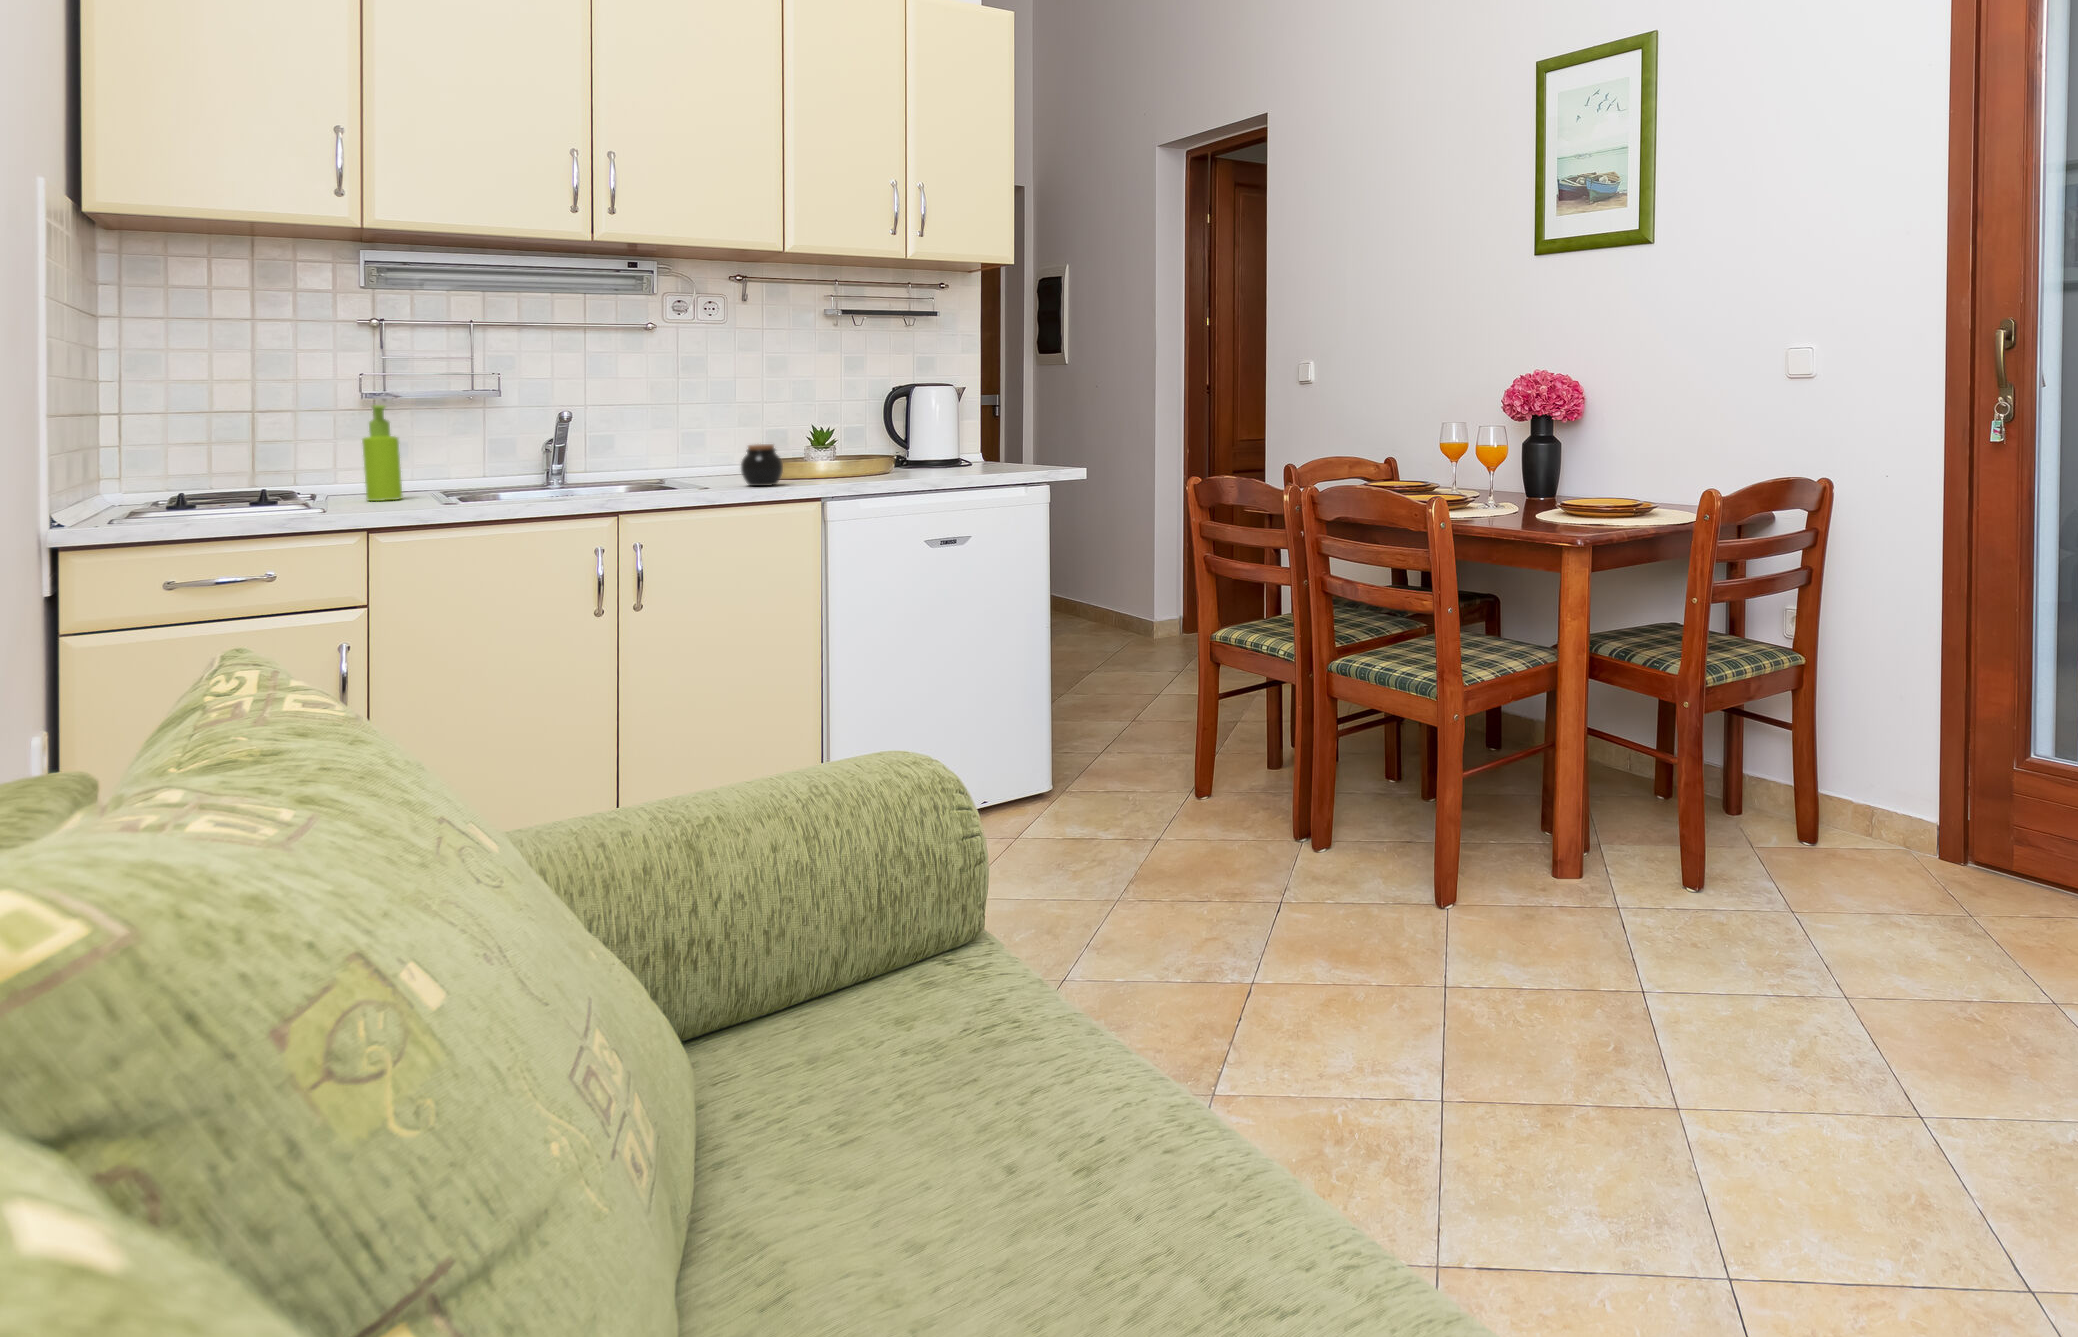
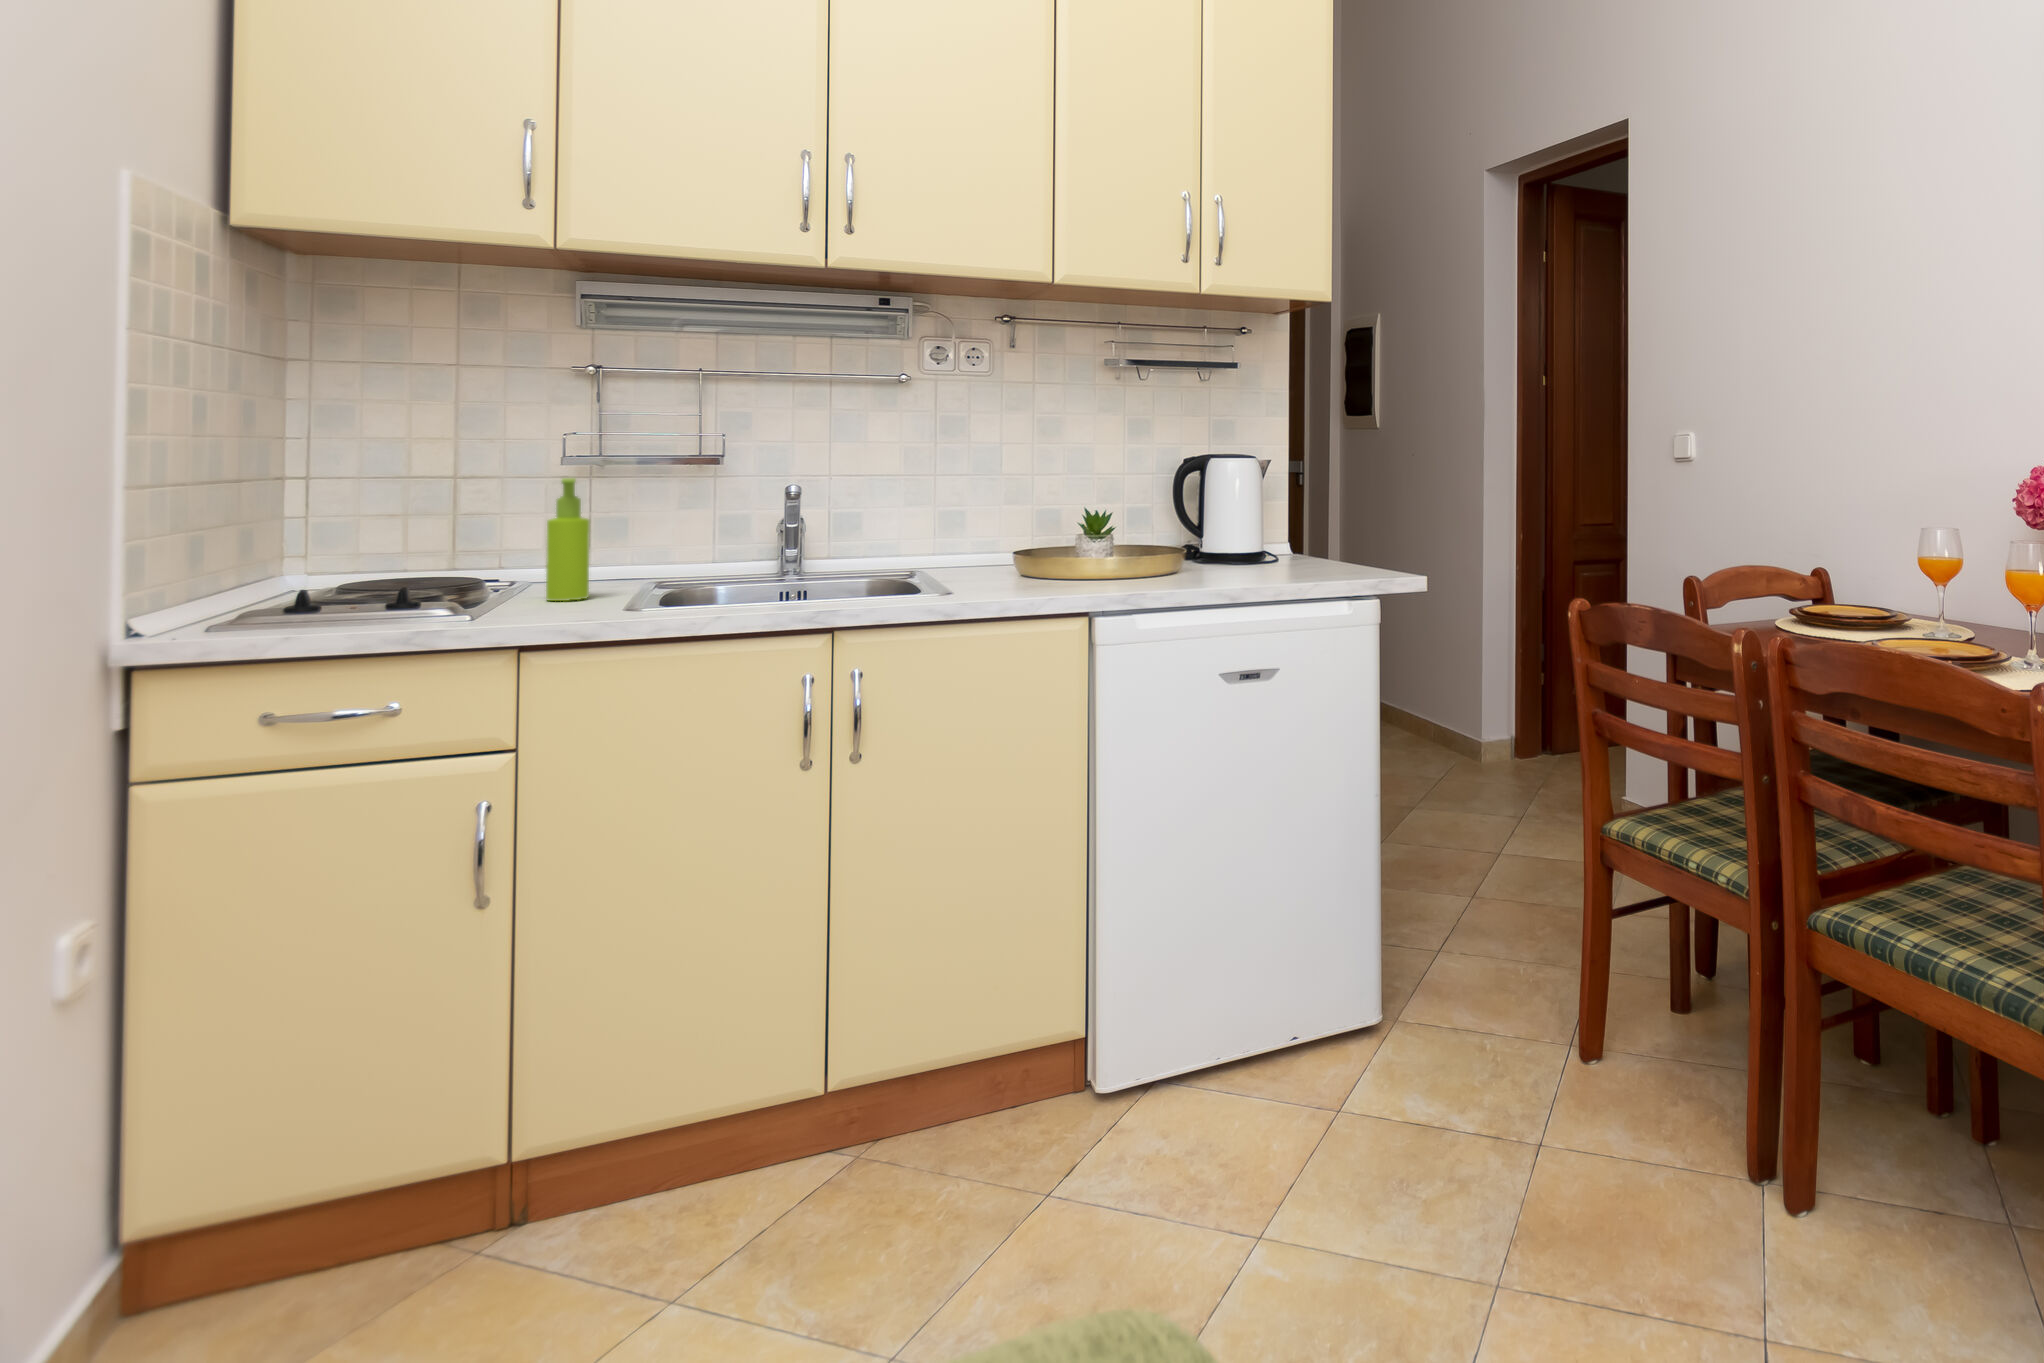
jar: present [741,444,783,486] -> none [993,533,1044,589]

